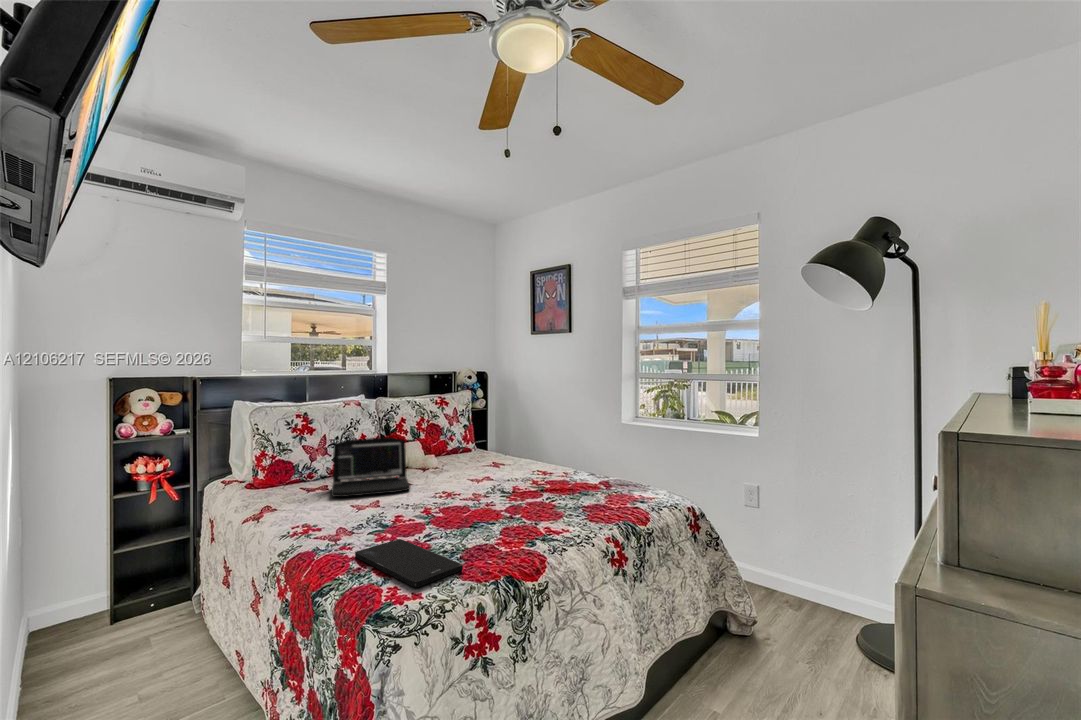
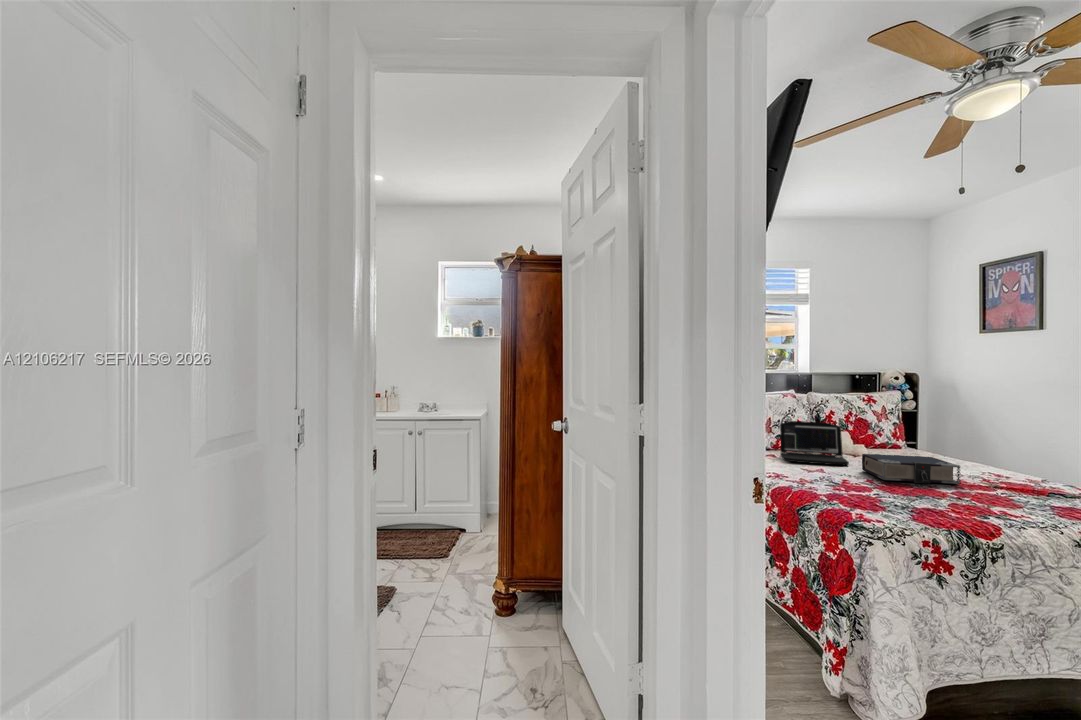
book: none [422,468,515,509] -> present [862,454,961,484]
smartphone: present [355,539,463,587] -> none [821,490,916,515]

